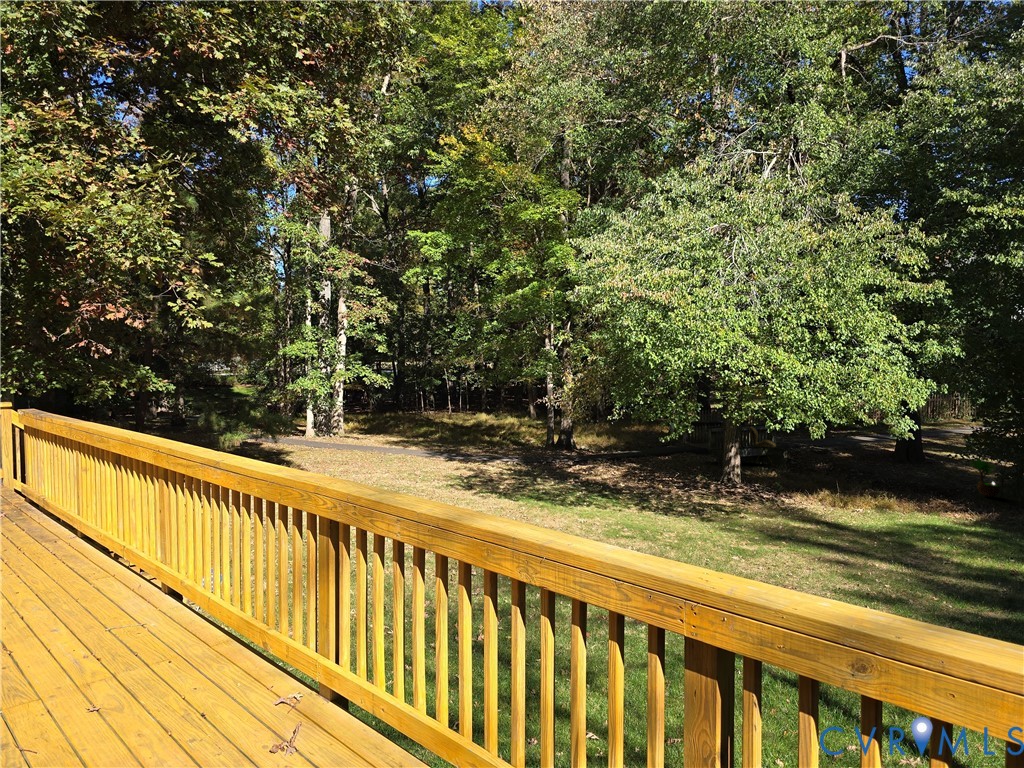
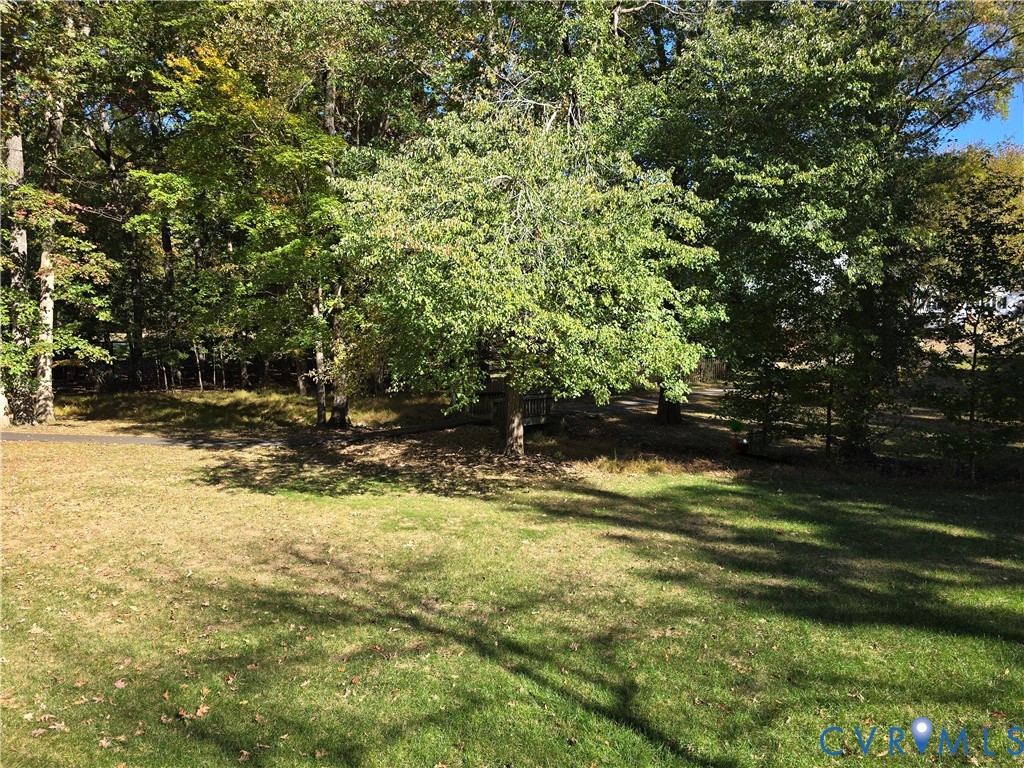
chair: present [749,427,776,461] -> none [531,395,557,435]

